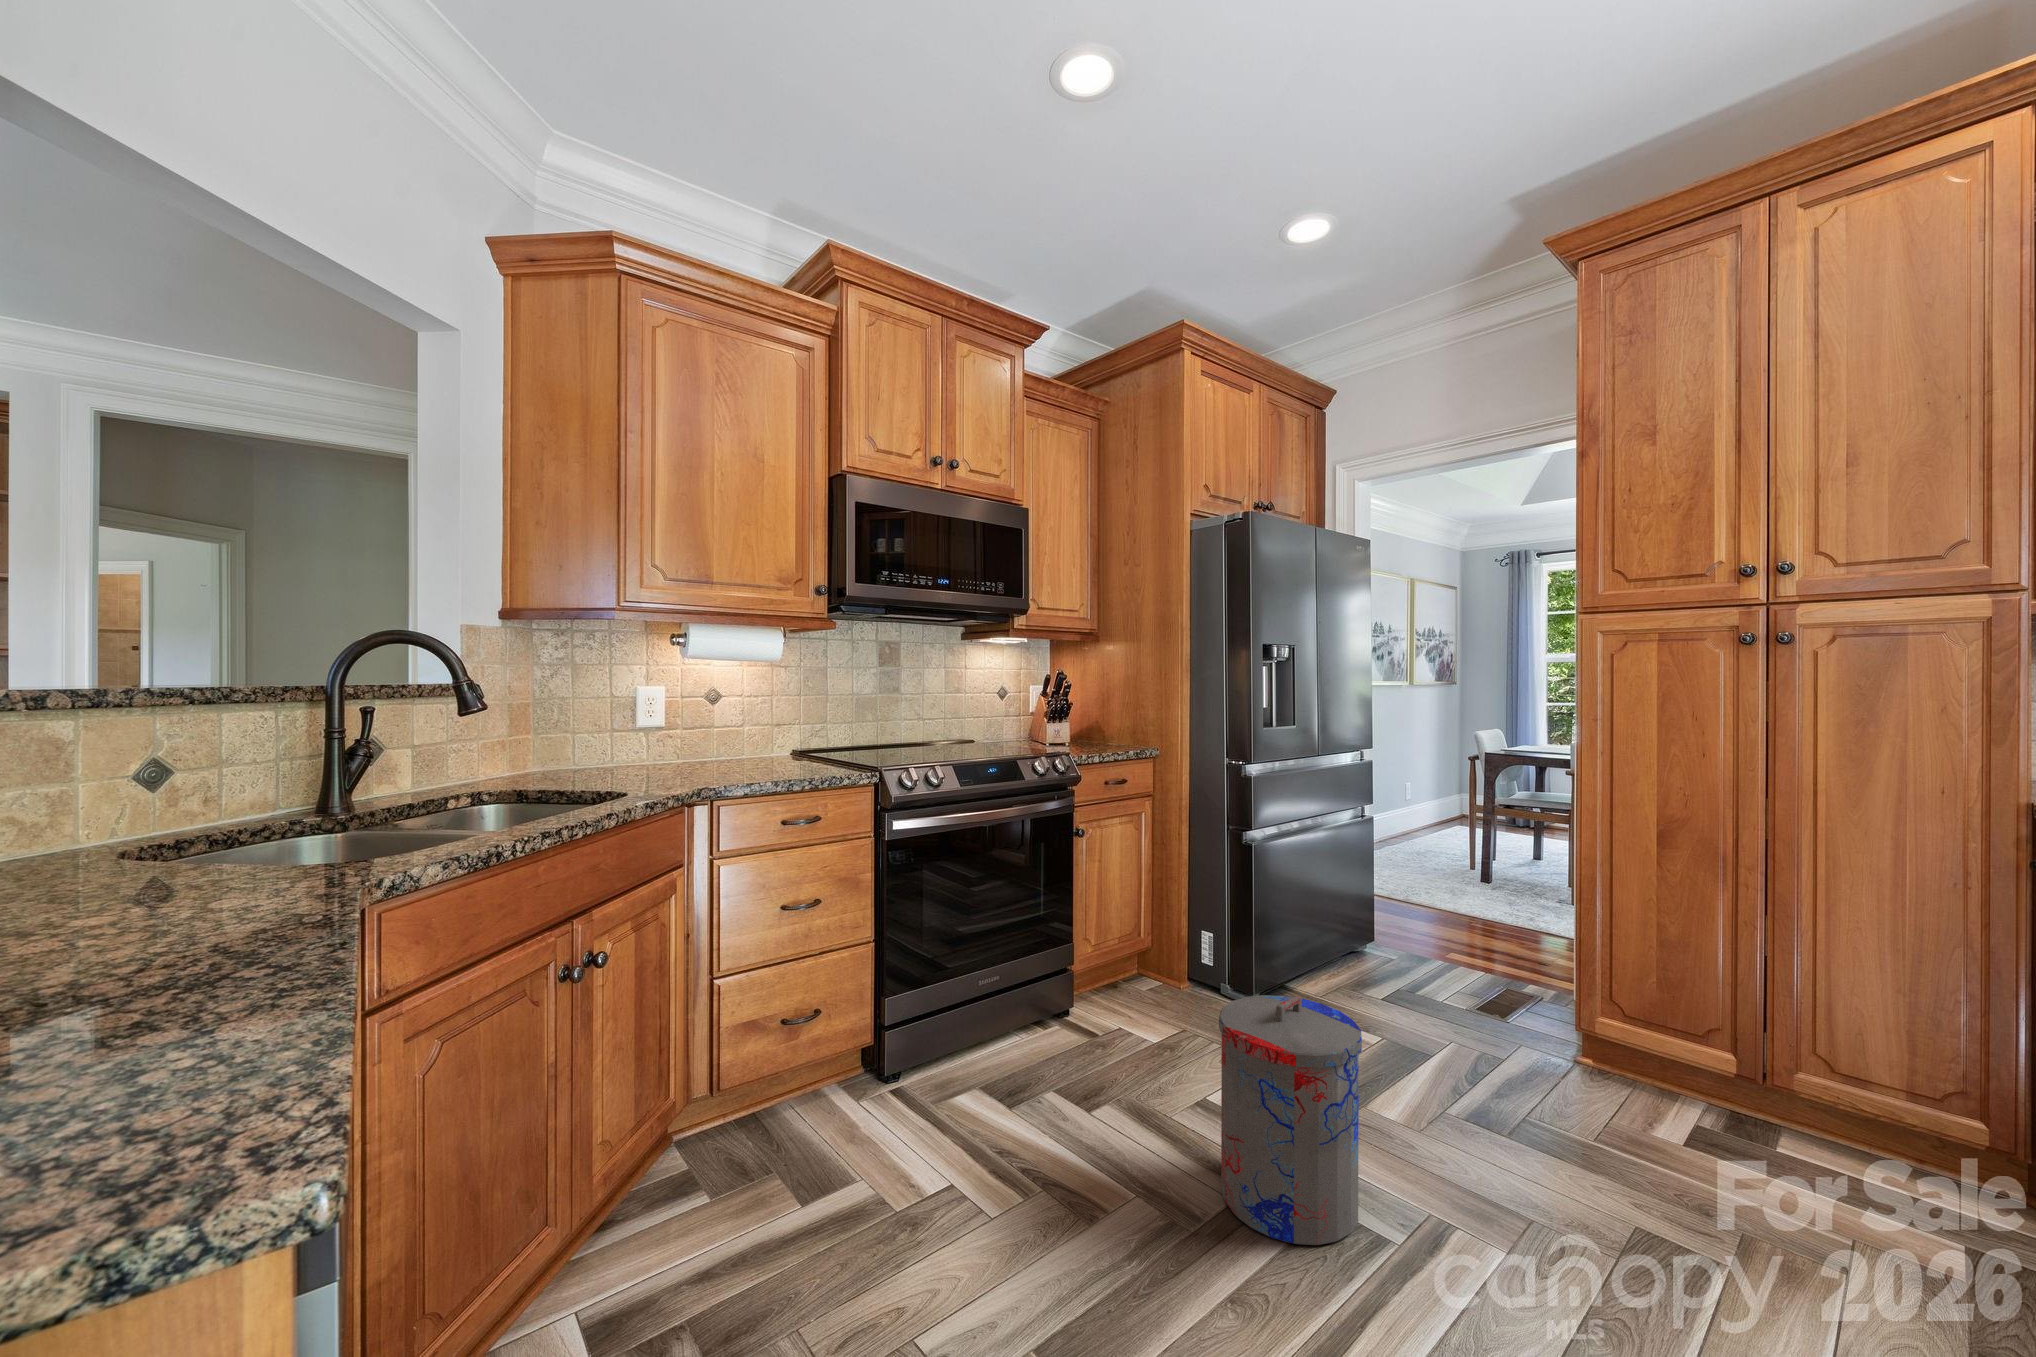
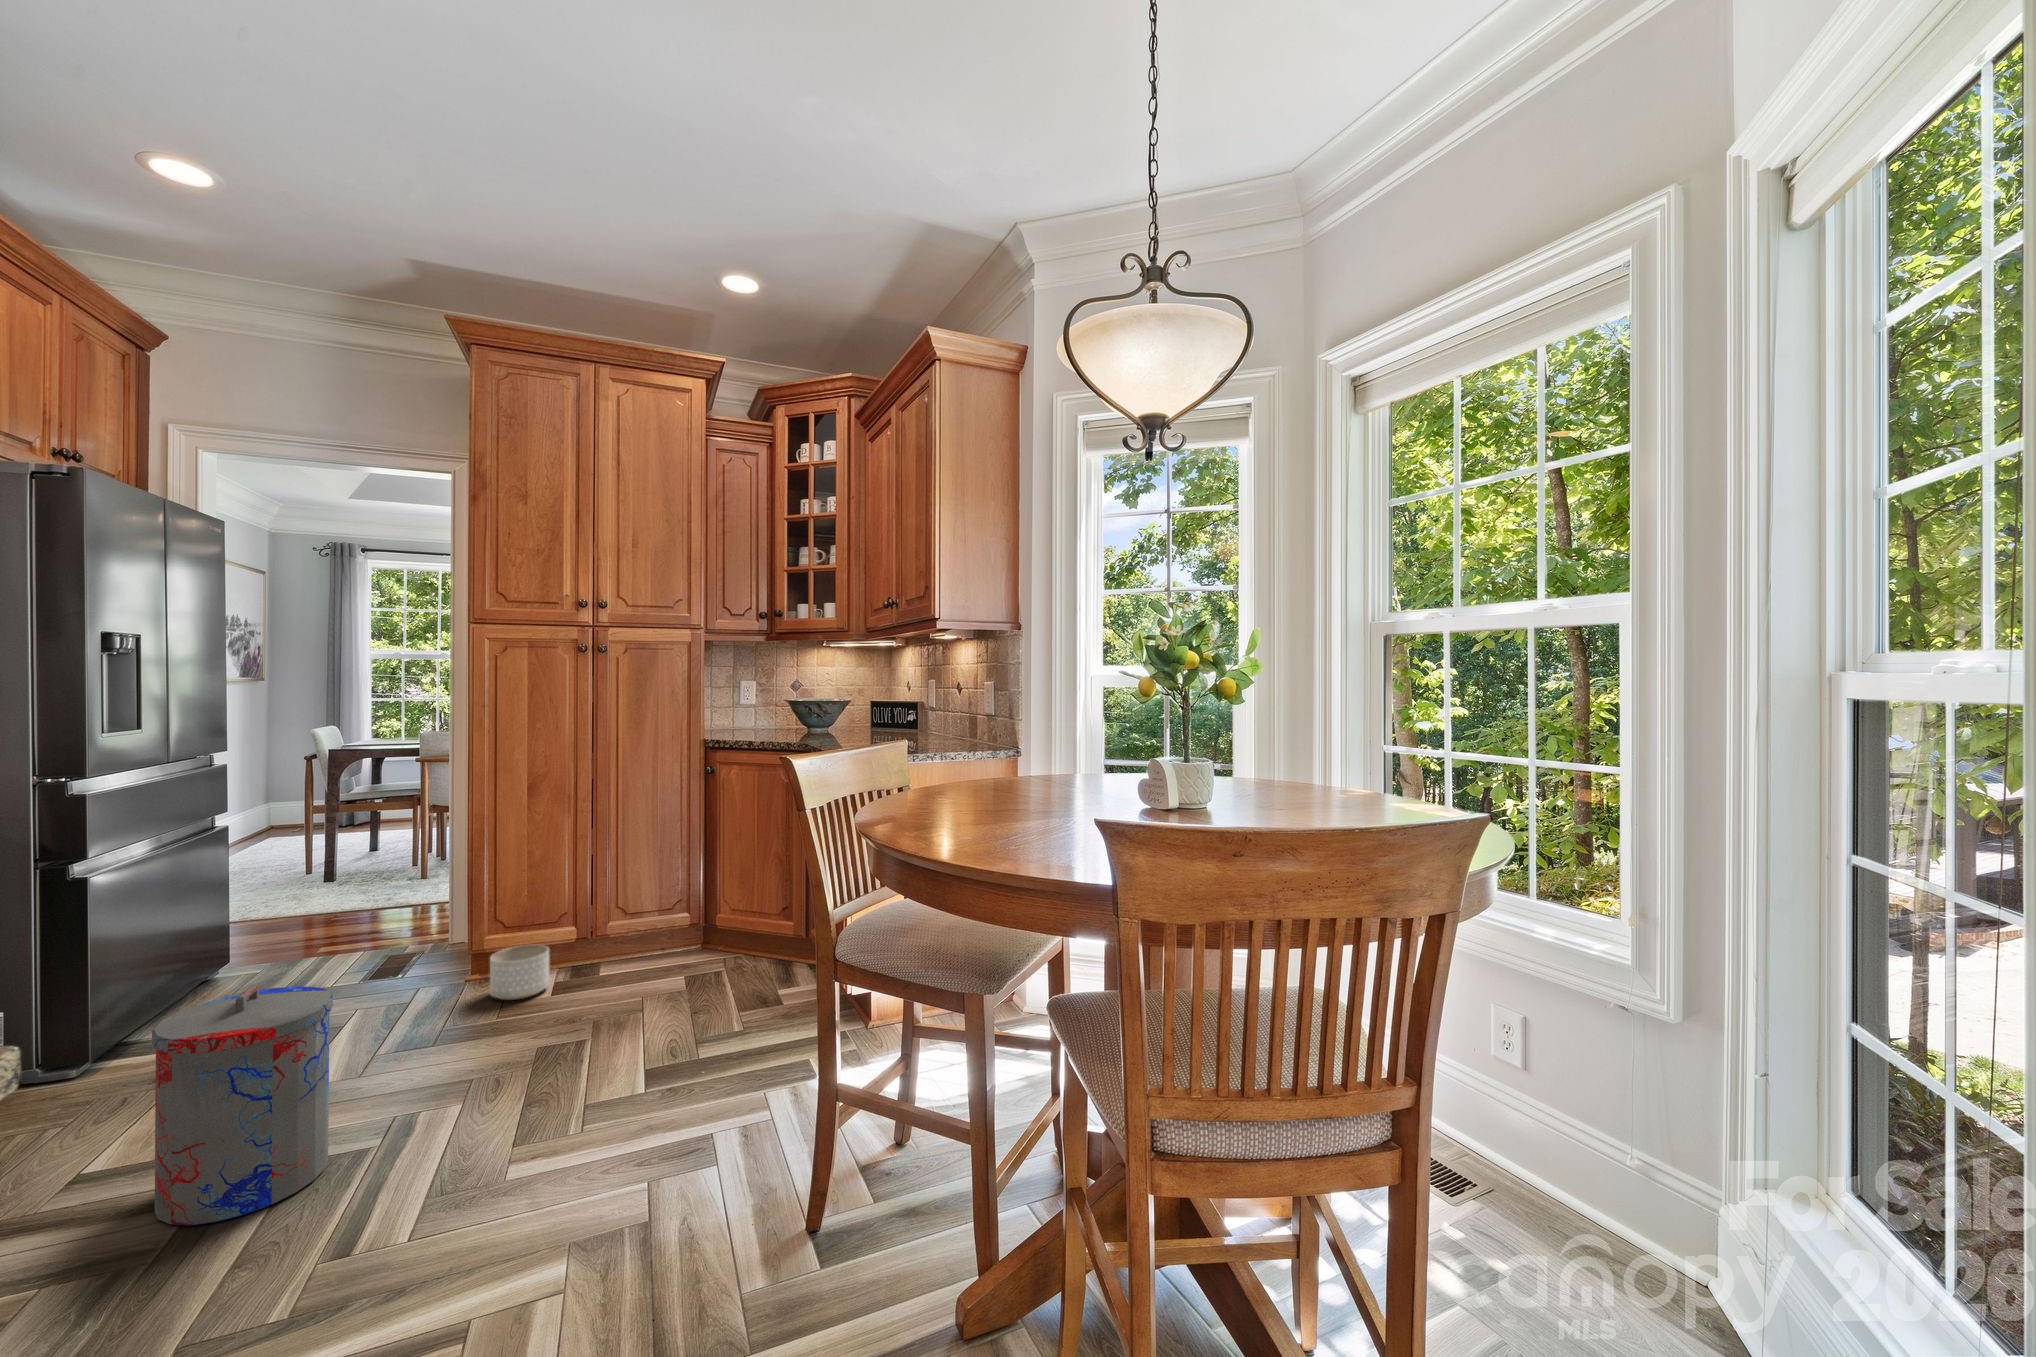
planter: none [1599,1042,1687,1127] -> present [490,945,549,1000]

